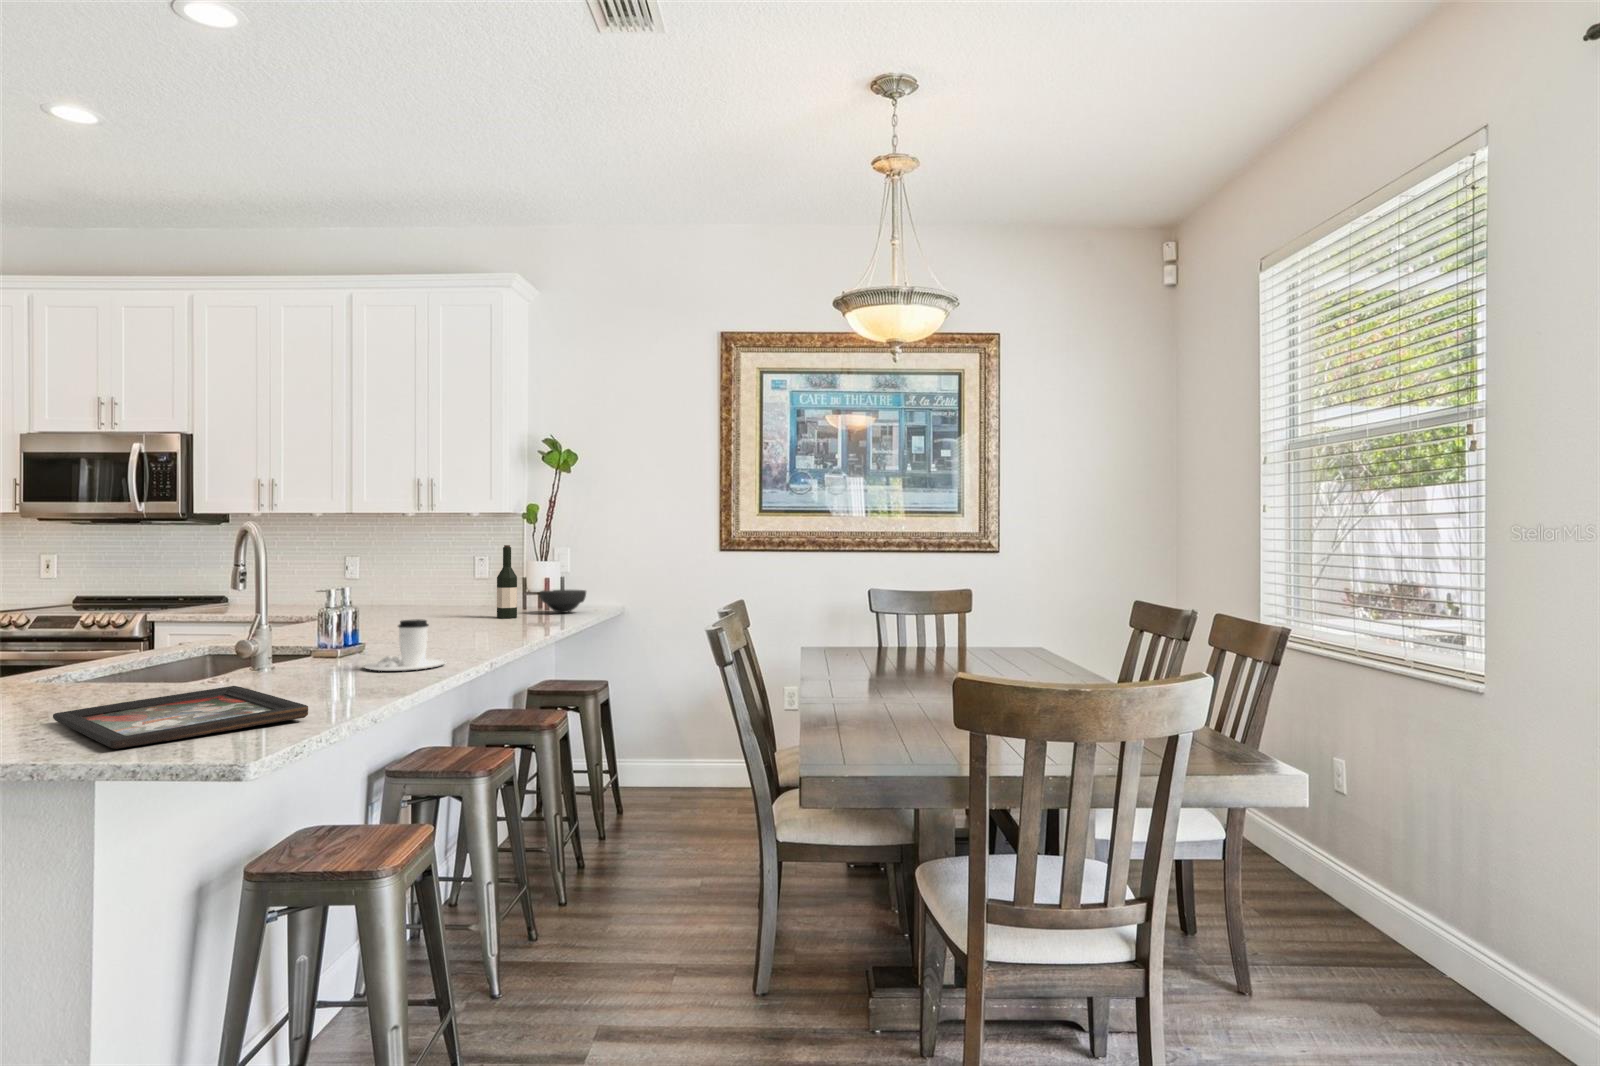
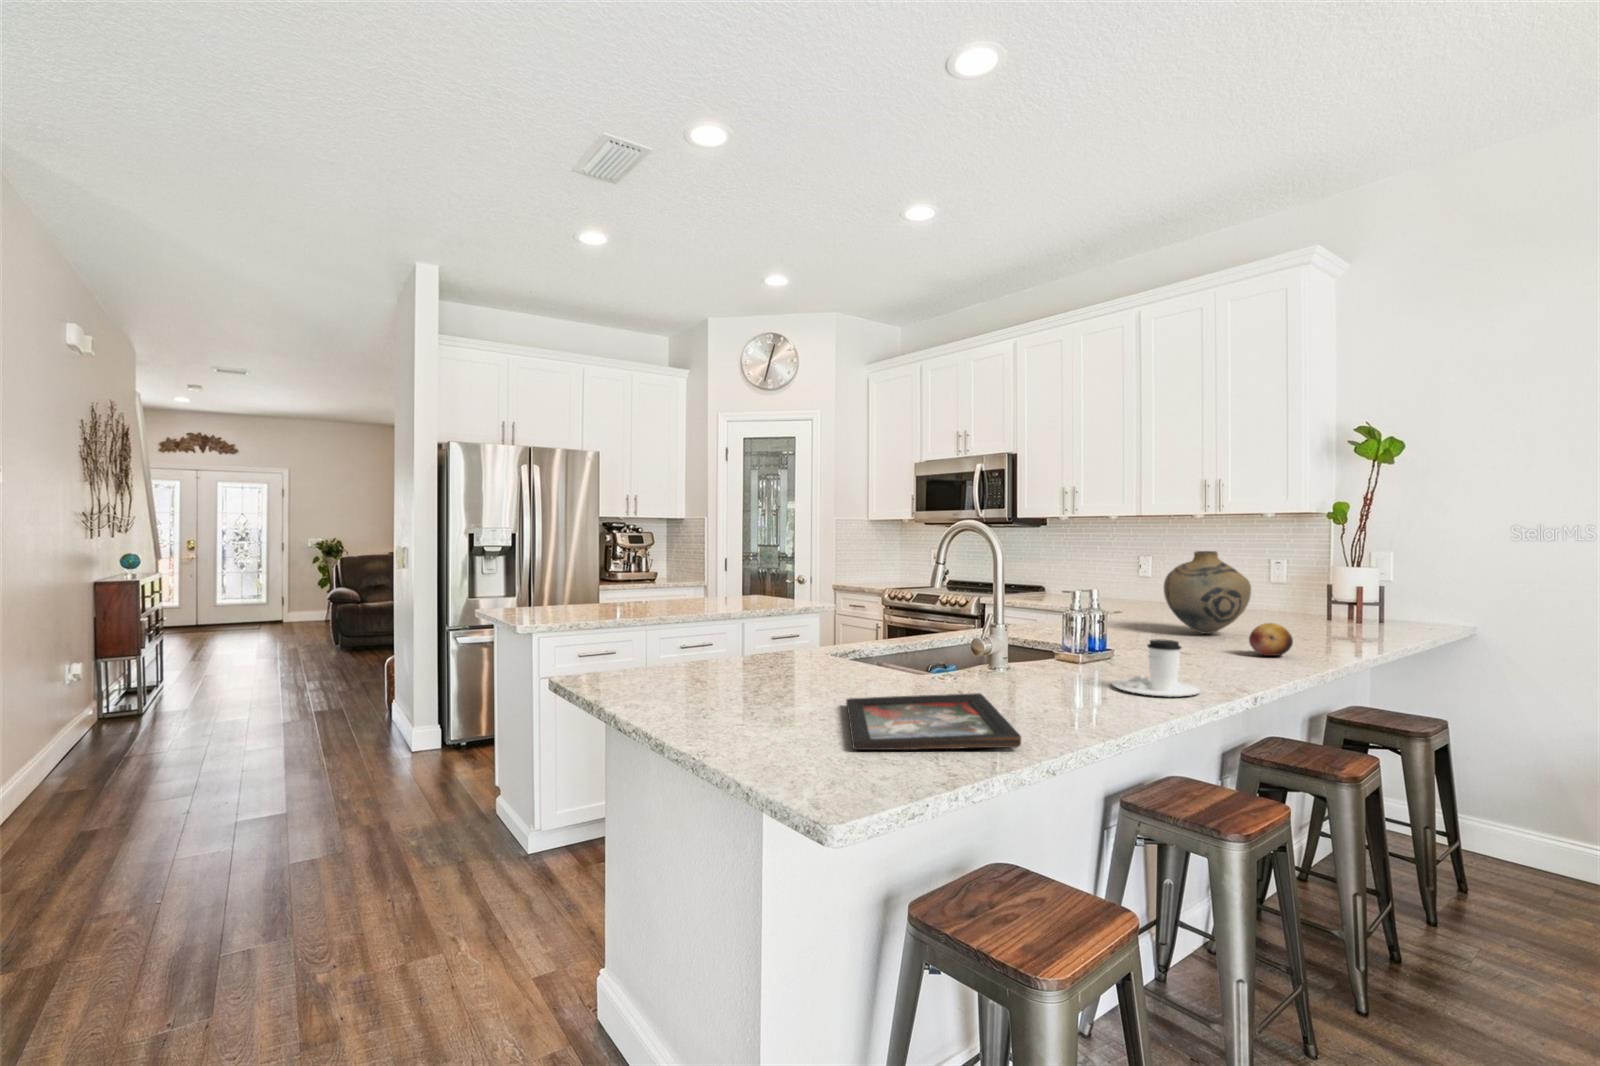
wine bottle: present [497,545,517,618] -> none [1290,550,1316,632]
vase: none [386,546,467,626] -> present [1164,551,1251,634]
bowl: present [540,590,586,613] -> none [1348,602,1415,631]
fruit: none [471,606,506,636] -> present [1249,623,1293,656]

